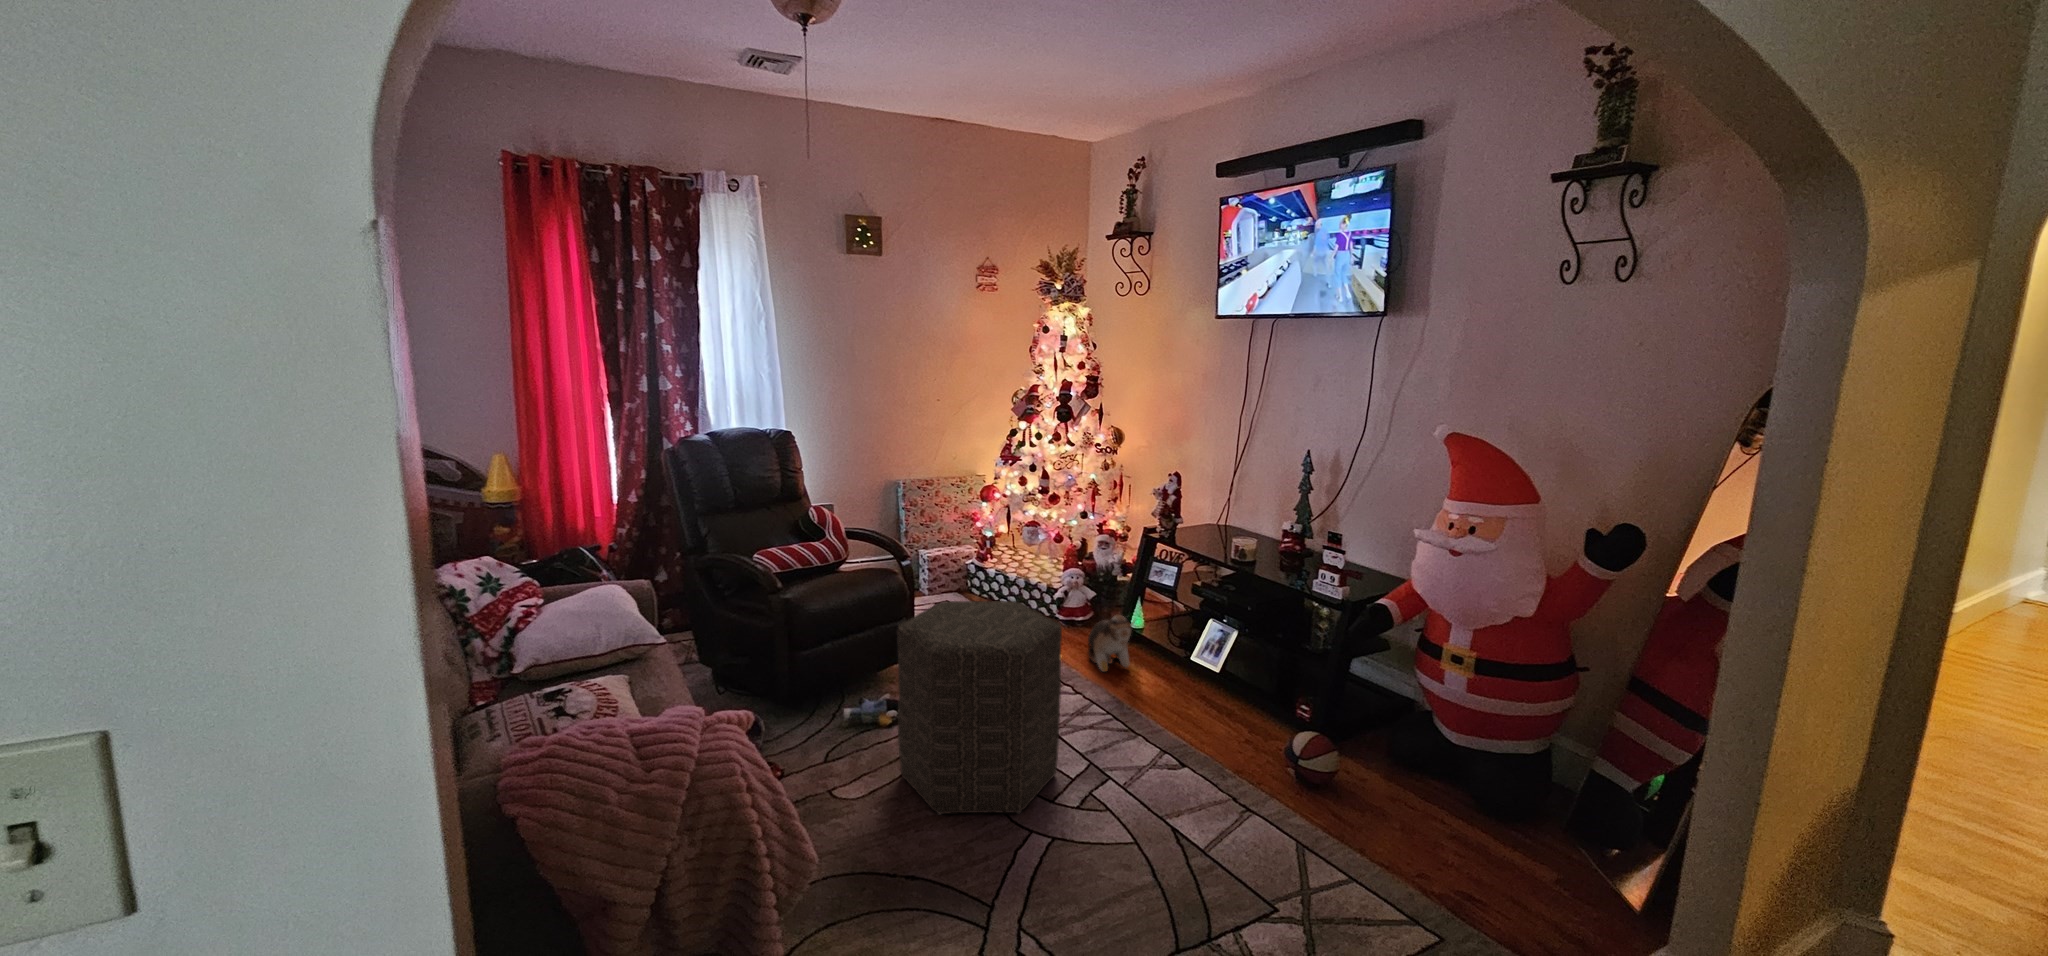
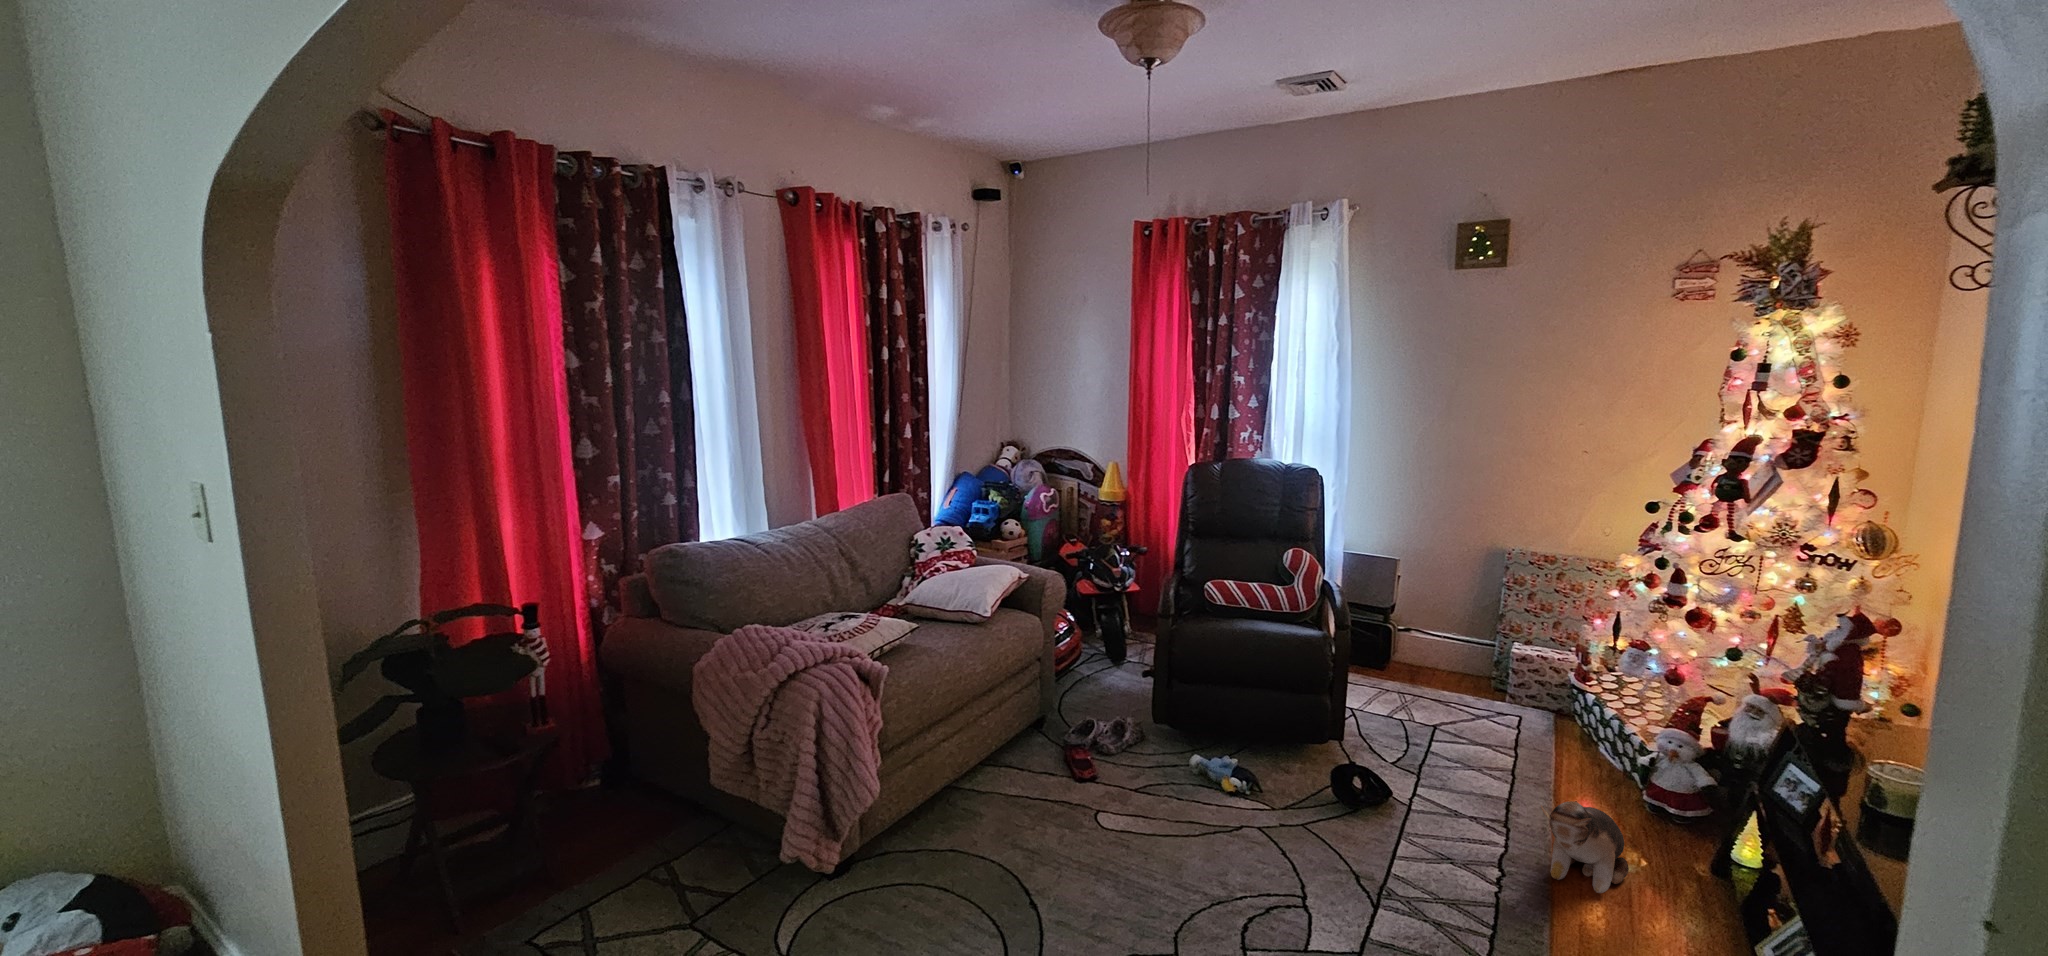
ottoman: present [897,601,1062,814] -> none [1115,672,1301,923]

